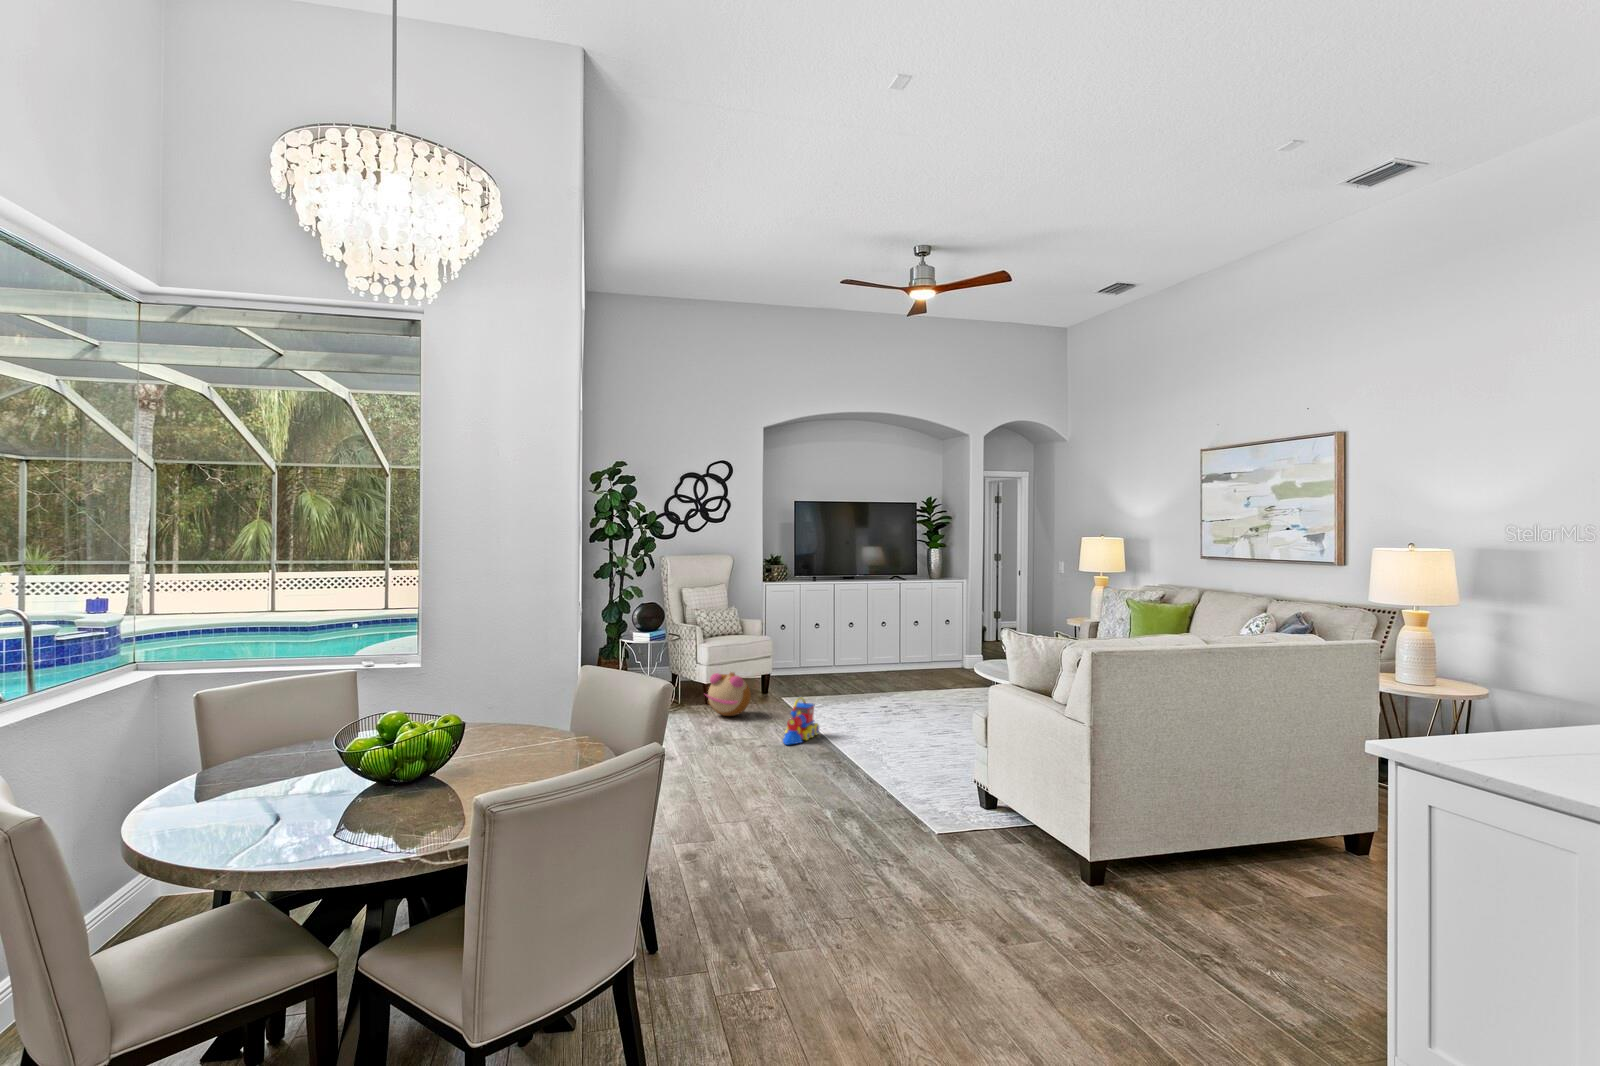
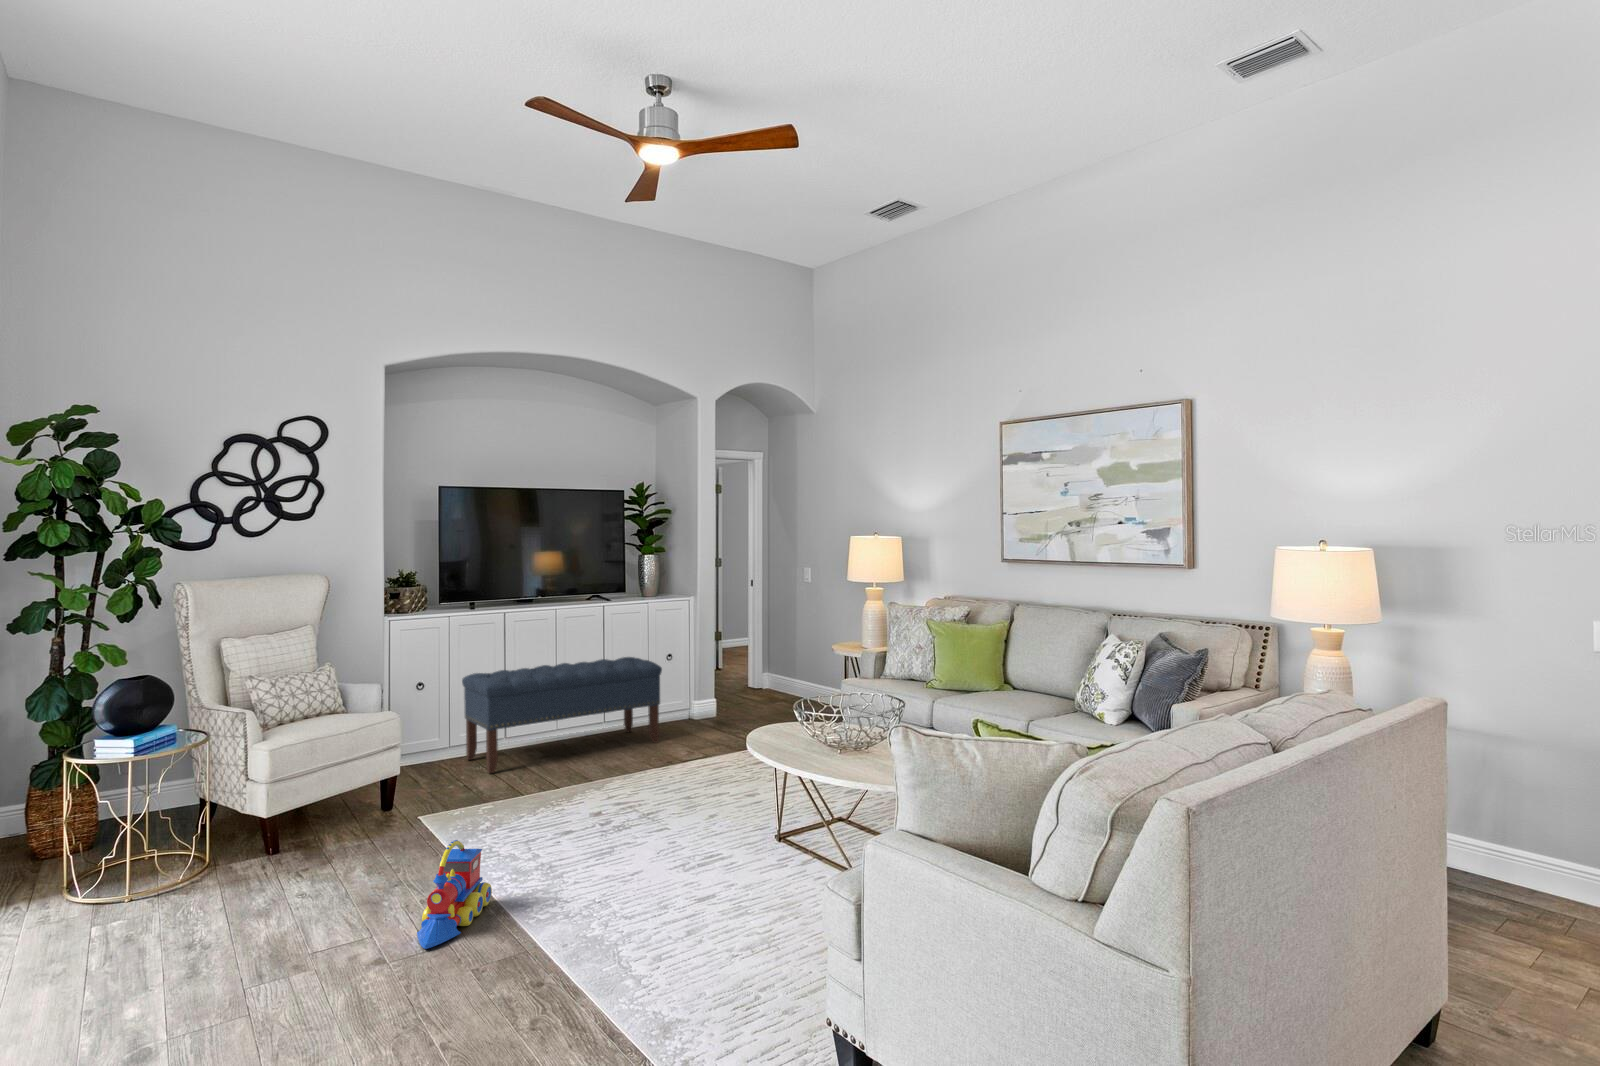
bench: none [808,619,938,685] -> present [462,657,662,773]
plush toy: present [706,672,751,716] -> none [253,792,355,878]

